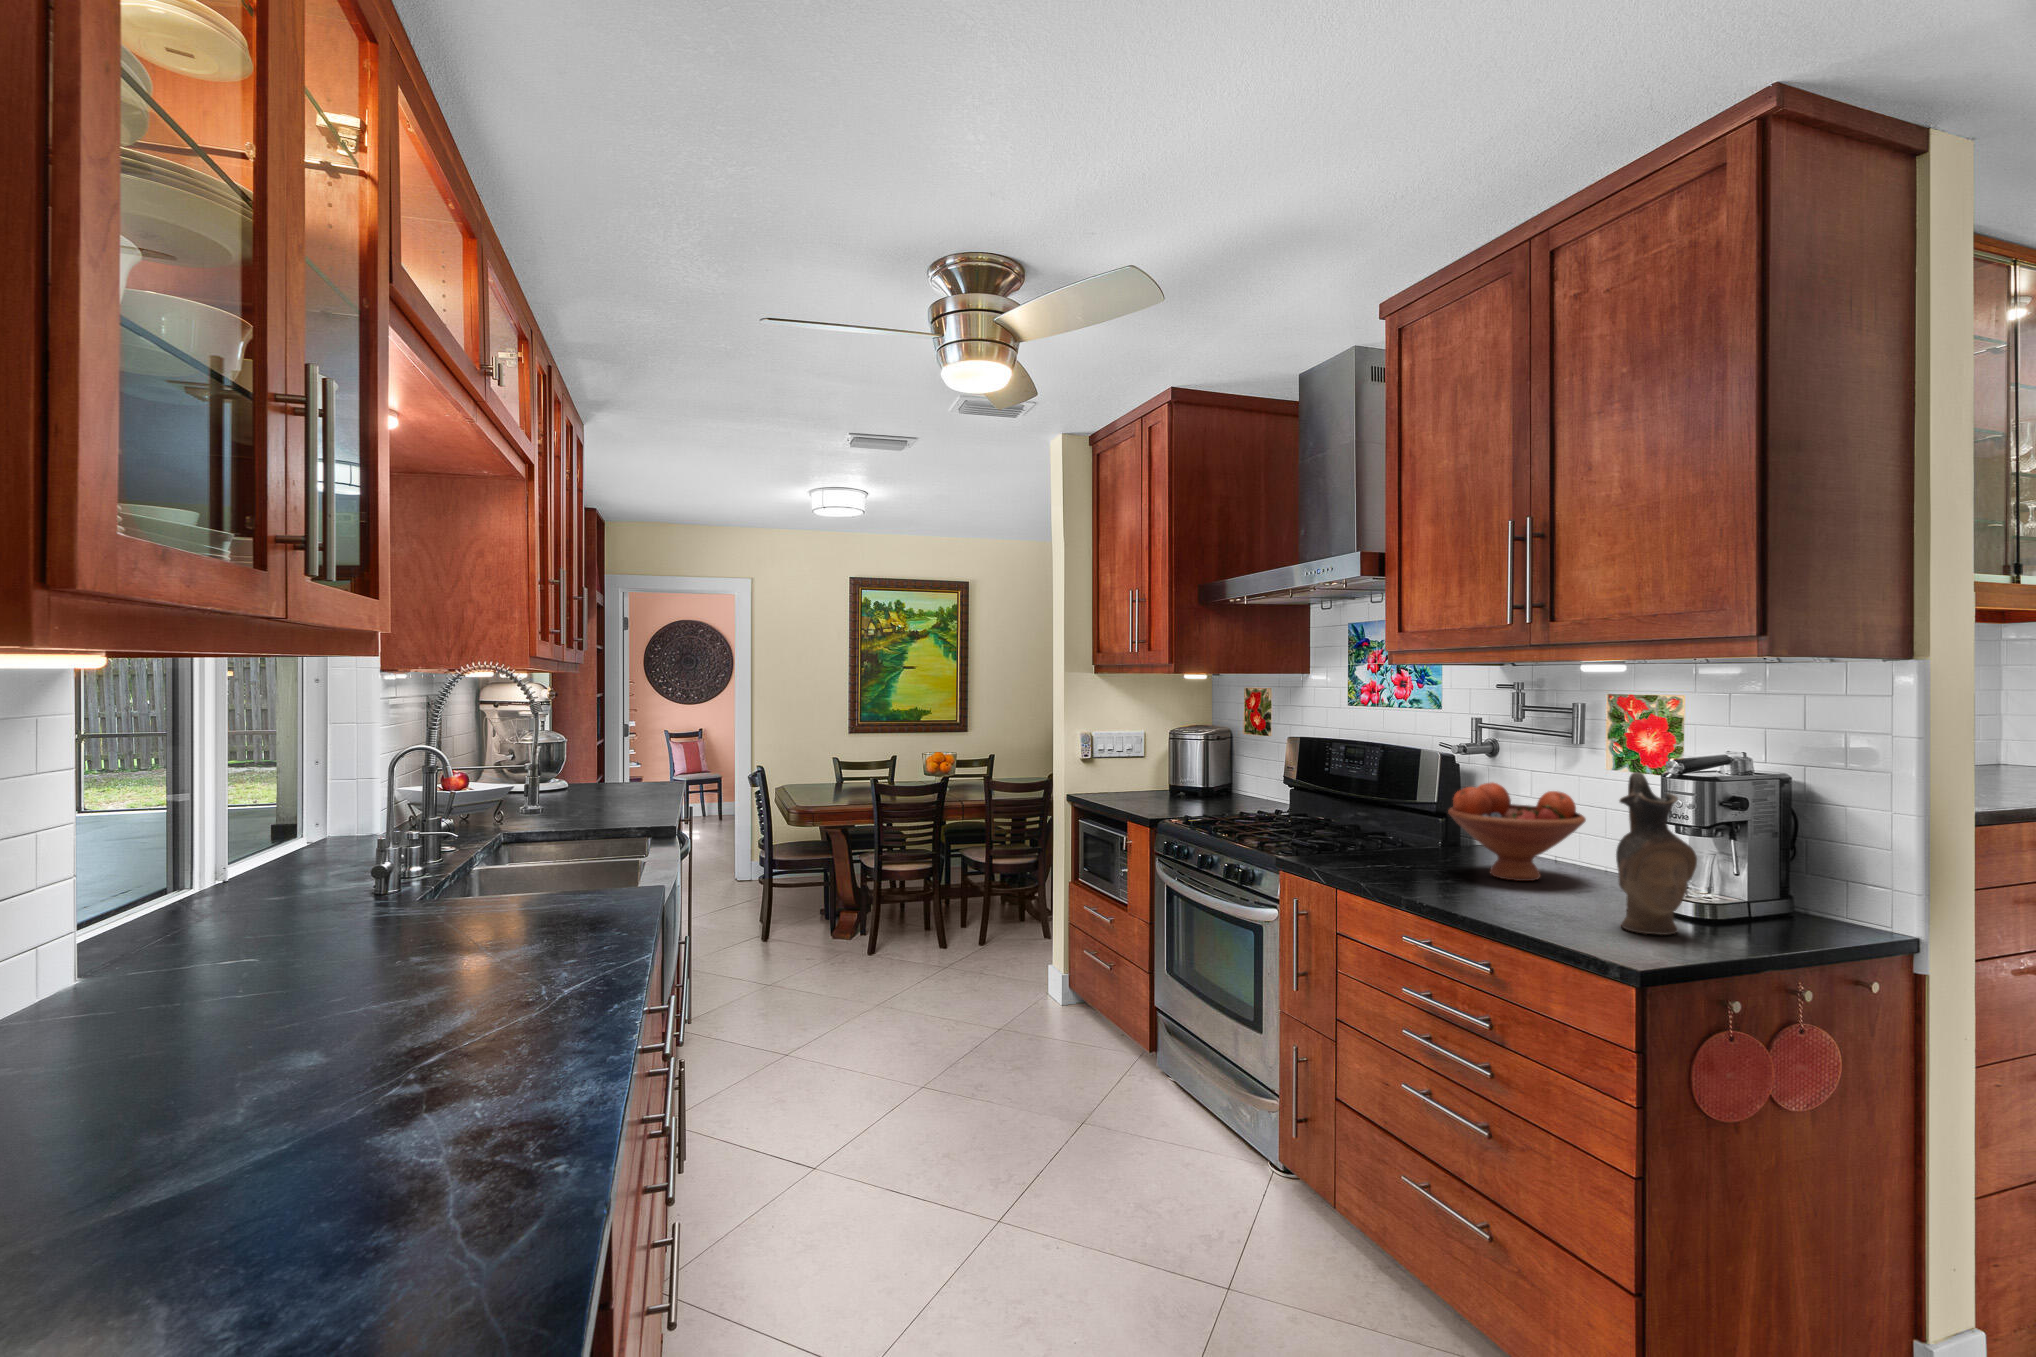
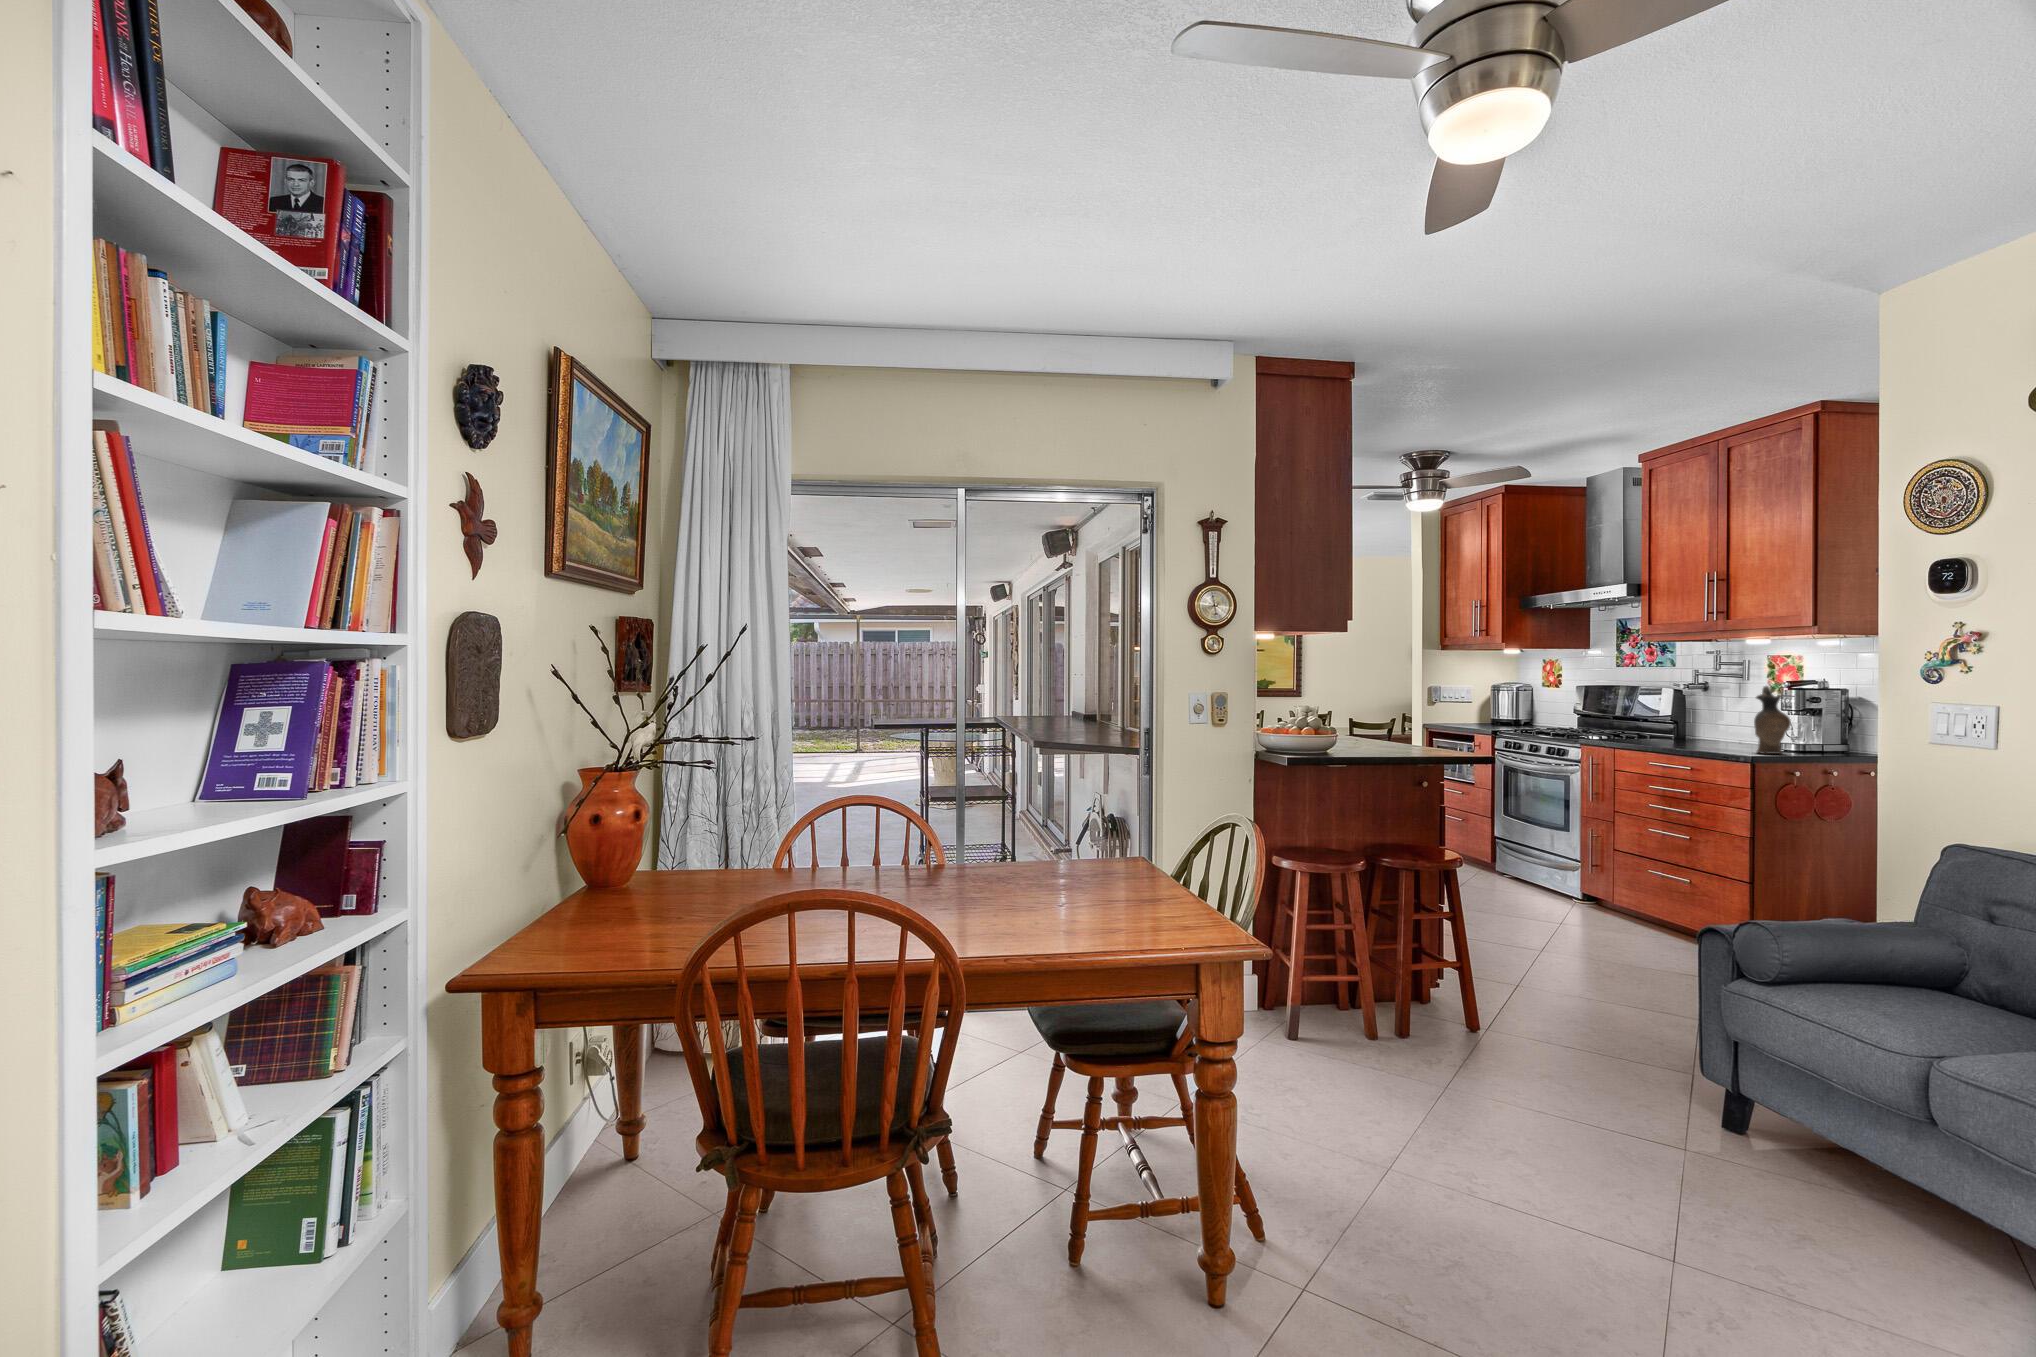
fruit bowl: present [1448,782,1586,881] -> none [1675,700,1750,746]

